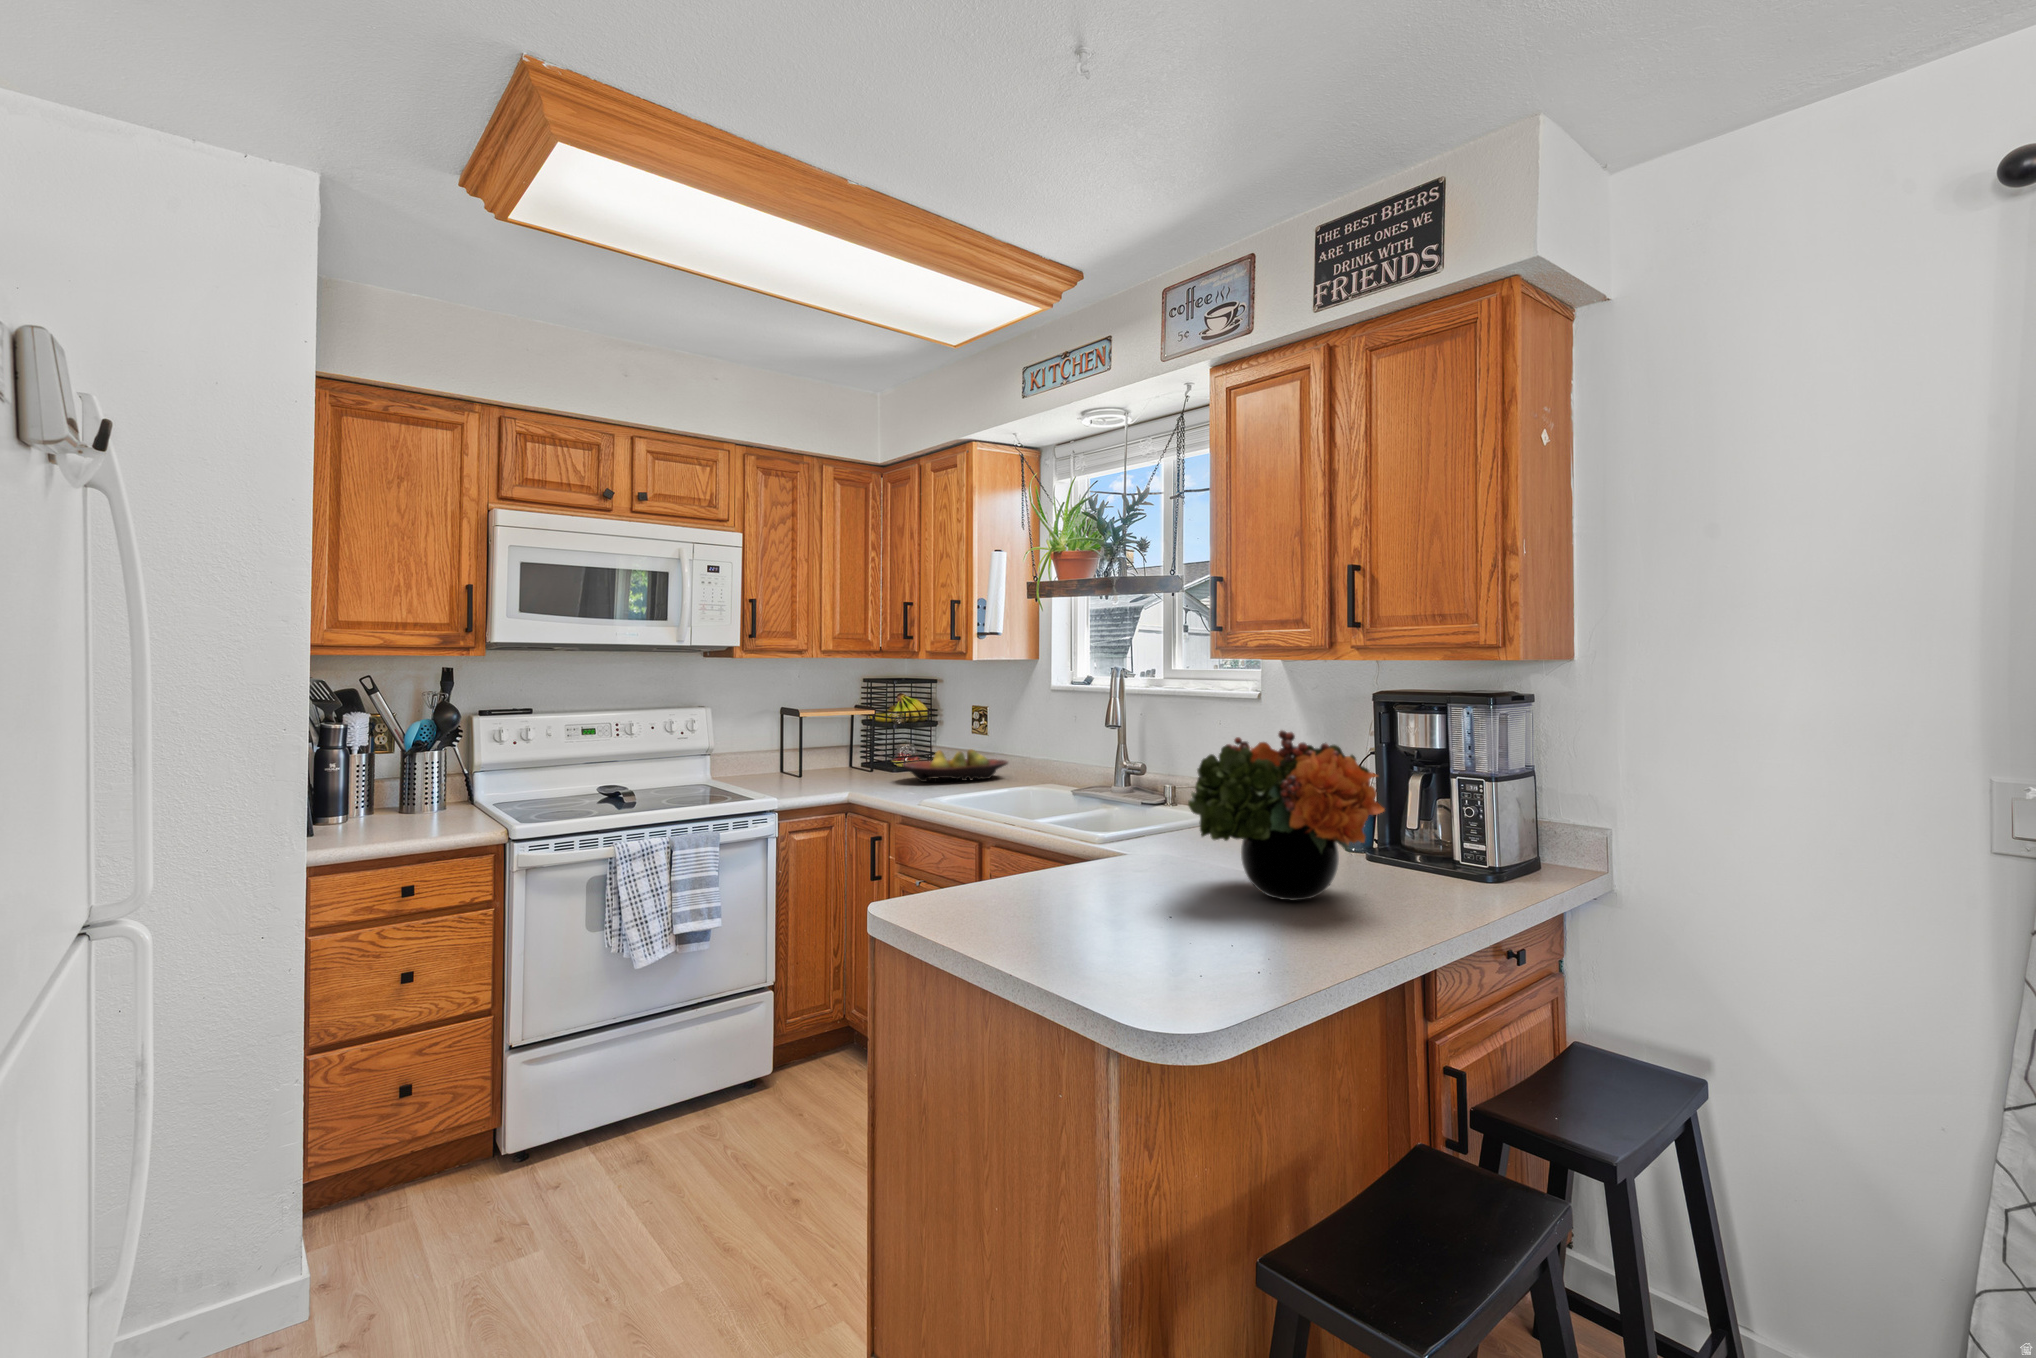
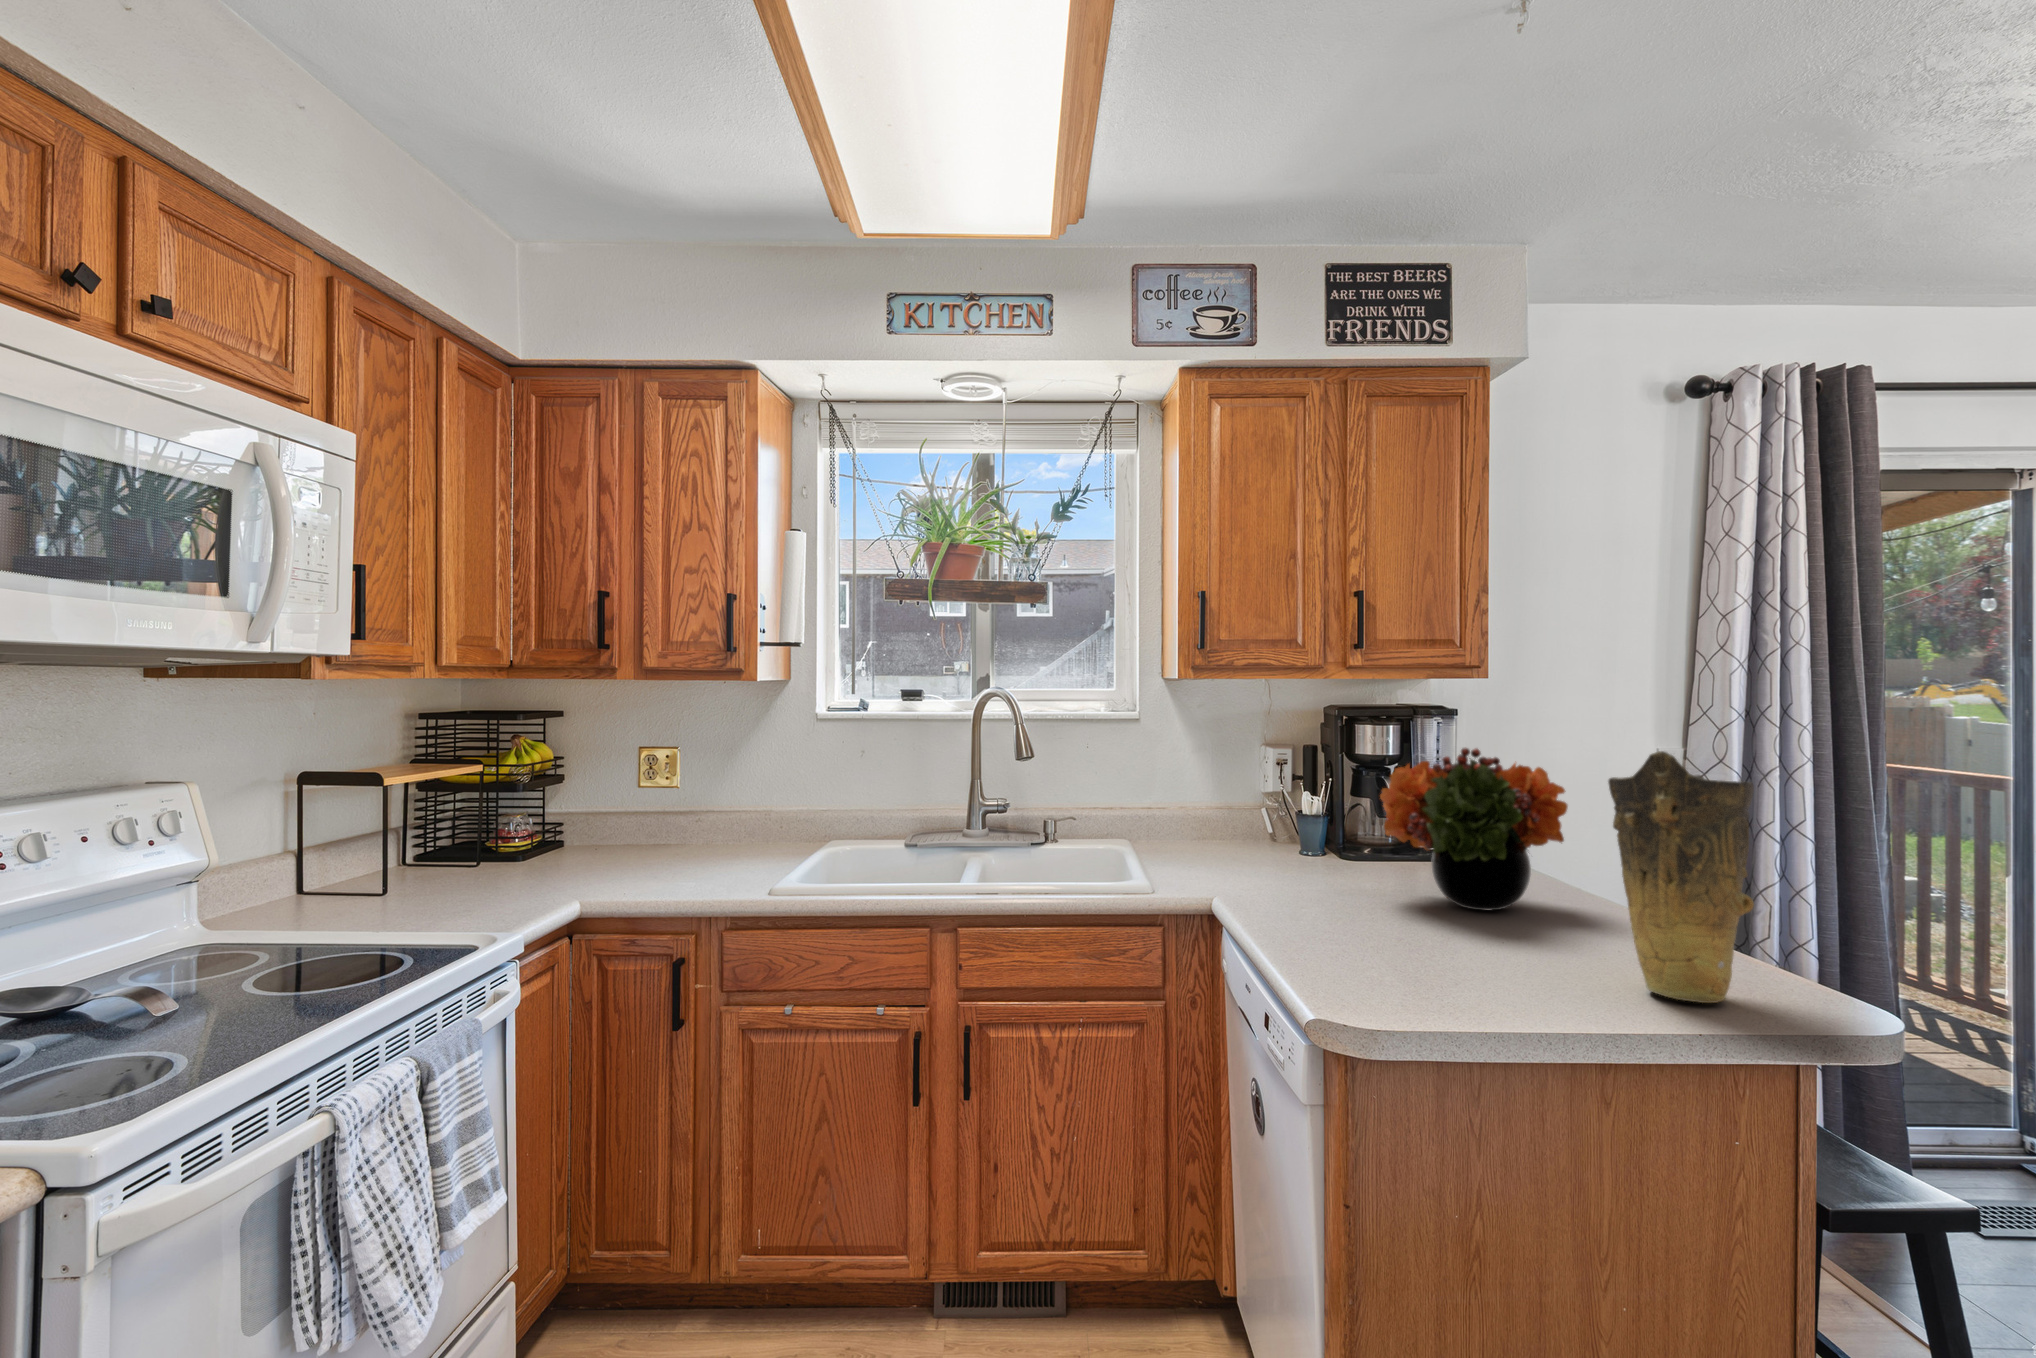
vase: none [1037,732,1184,976] -> present [1608,751,1754,1003]
fruit bowl: present [903,749,1008,782] -> none [610,815,753,872]

